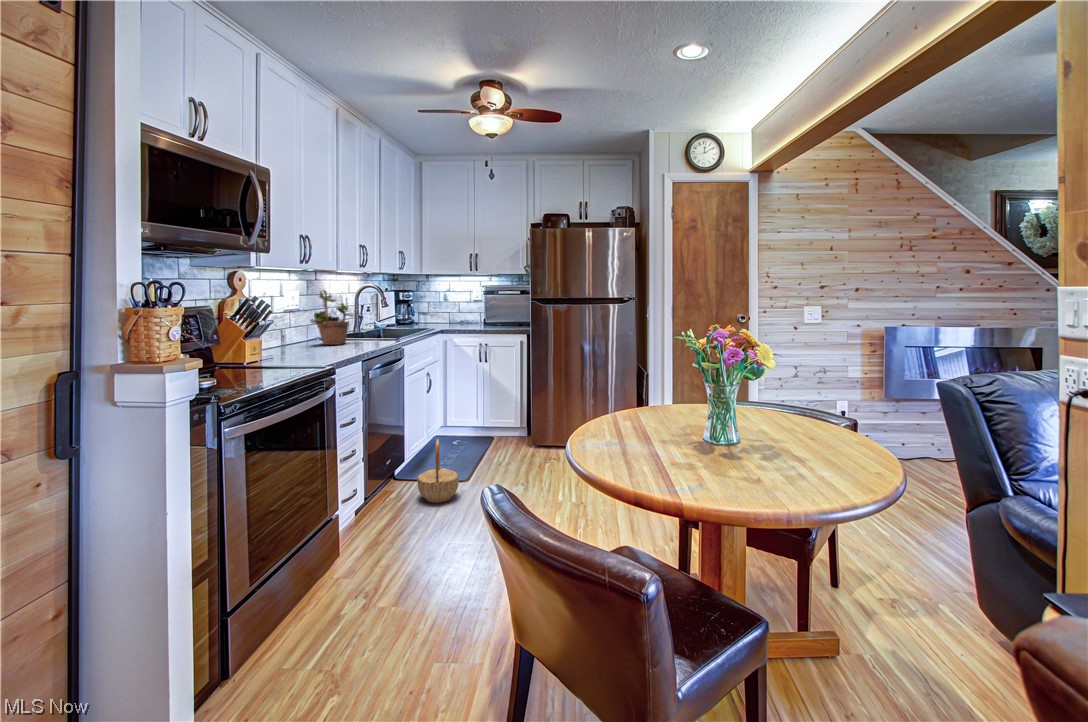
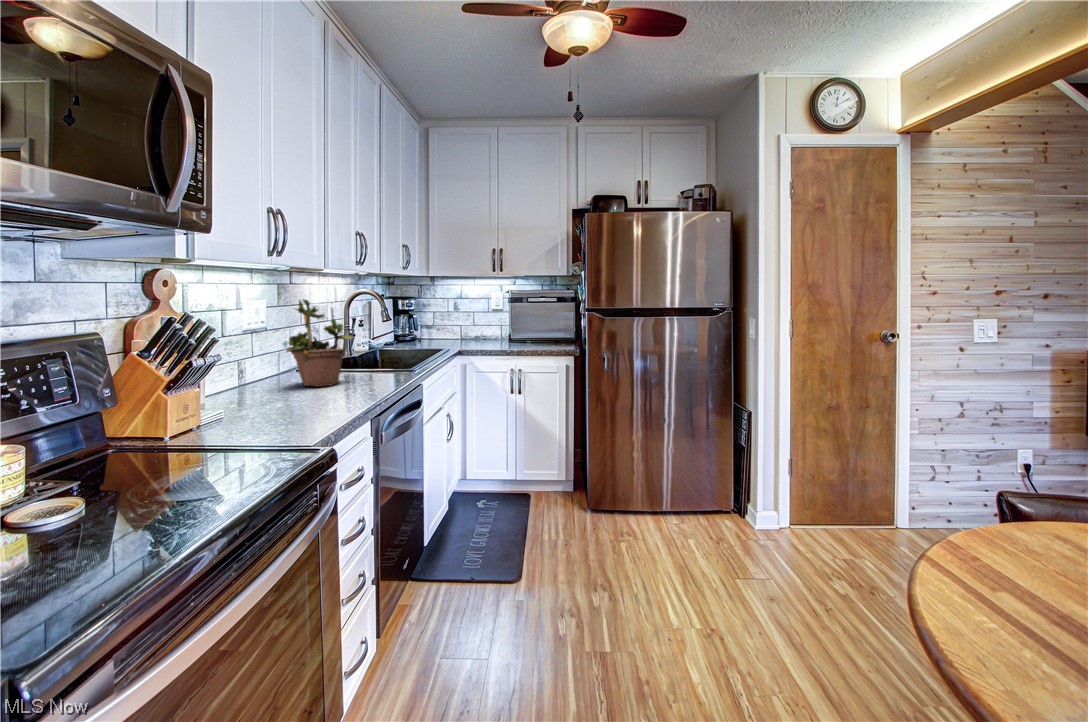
basket: present [417,439,459,503] -> none [454,527,517,635]

